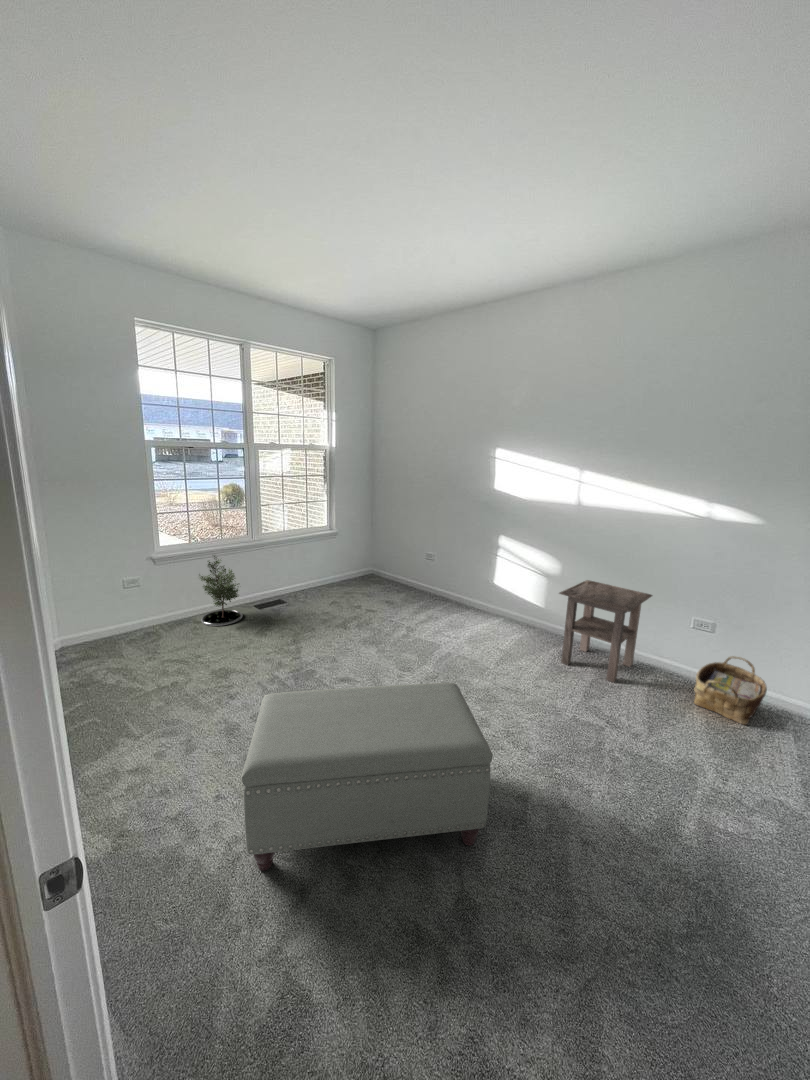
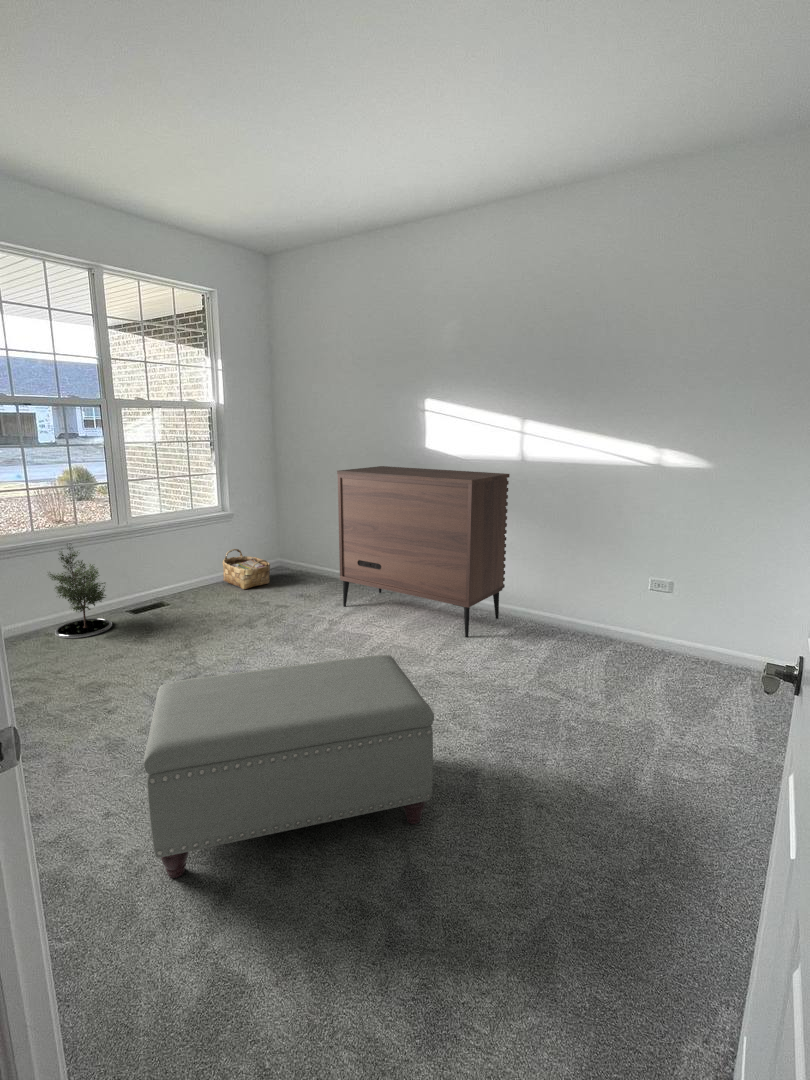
dresser: none [418,501,567,653] -> present [337,466,510,637]
side table: present [559,580,652,682] -> none [504,547,607,657]
woven basket: present [694,656,767,725] -> present [223,549,270,589]

